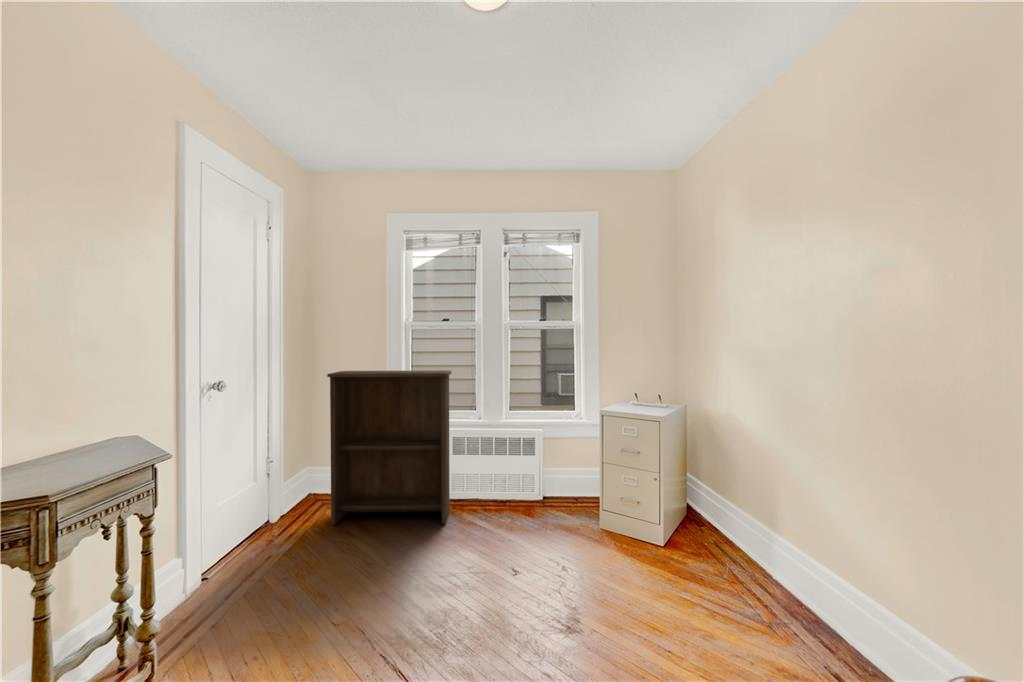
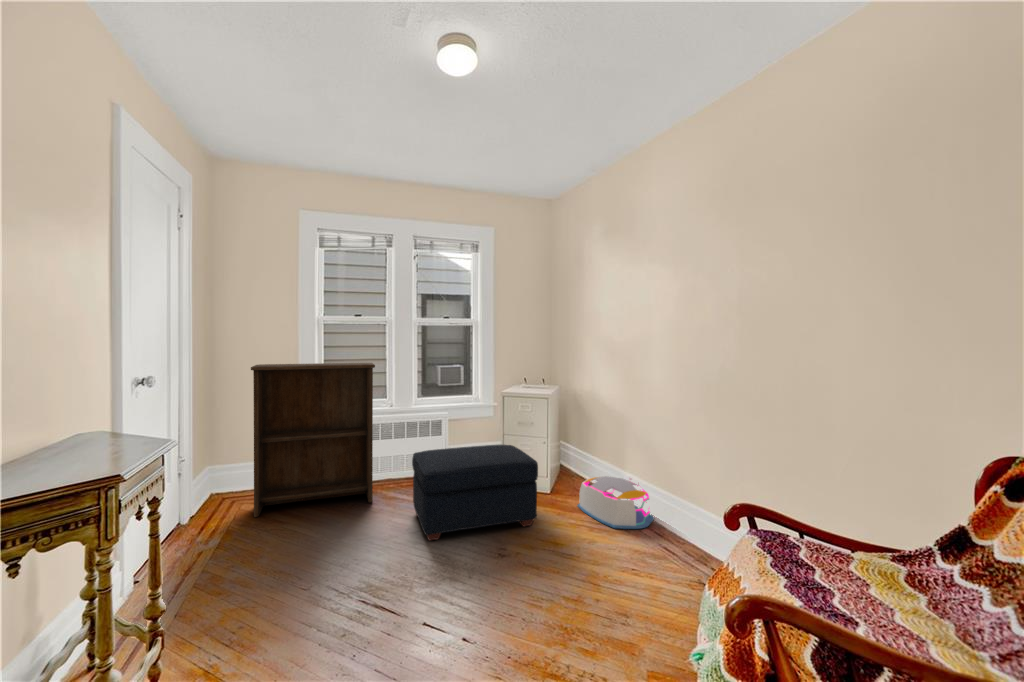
ottoman: none [471,474,619,586] -> present [412,445,538,541]
storage bin: none [685,531,798,621] -> present [577,476,654,529]

